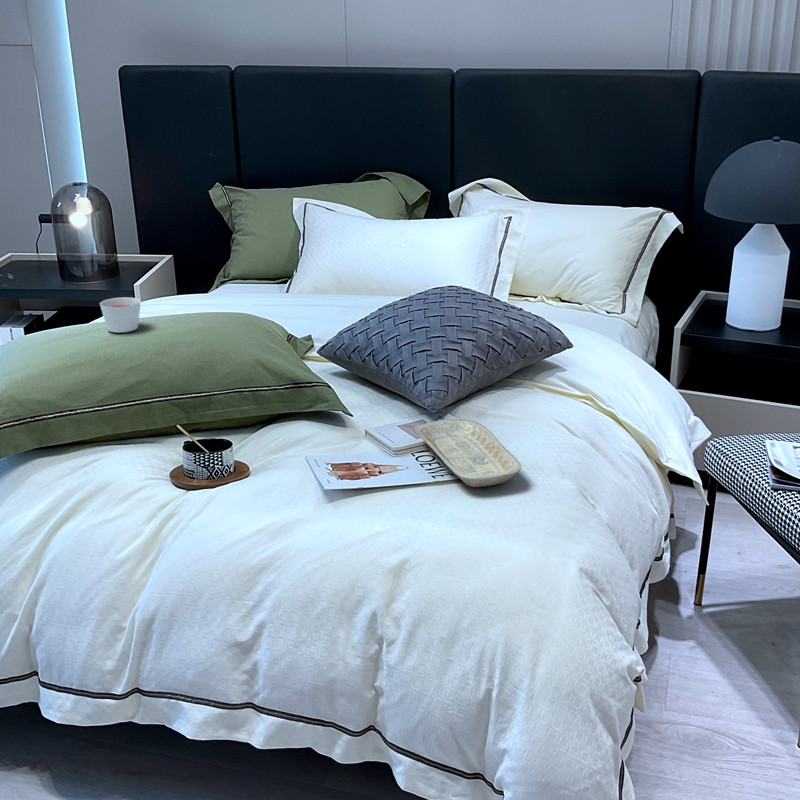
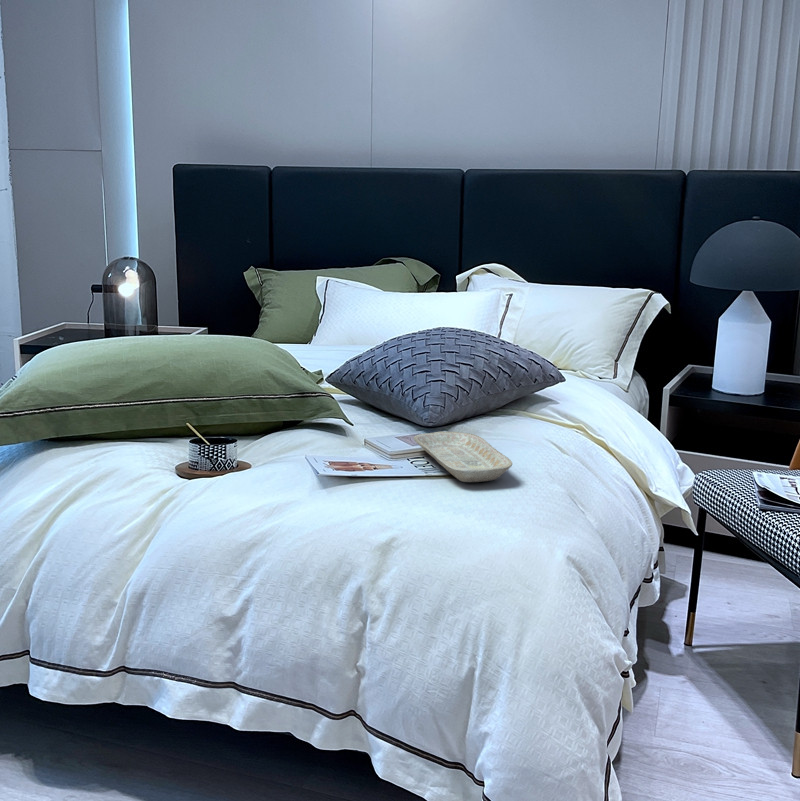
candle: present [100,297,141,333] -> none [123,315,162,344]

